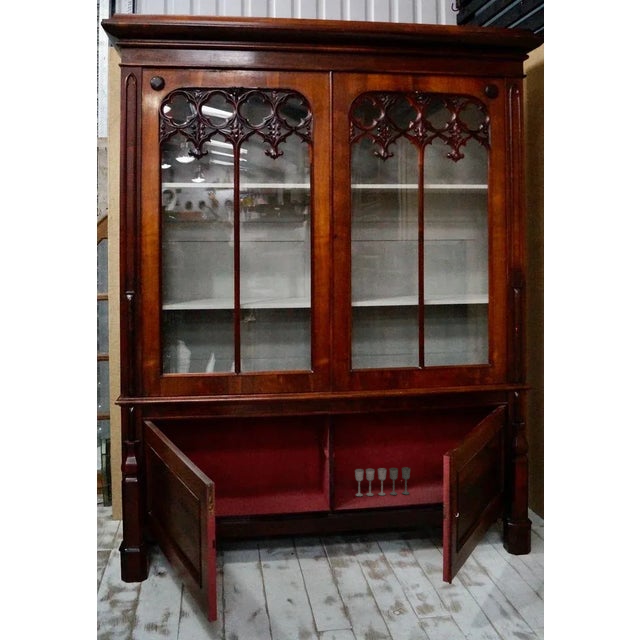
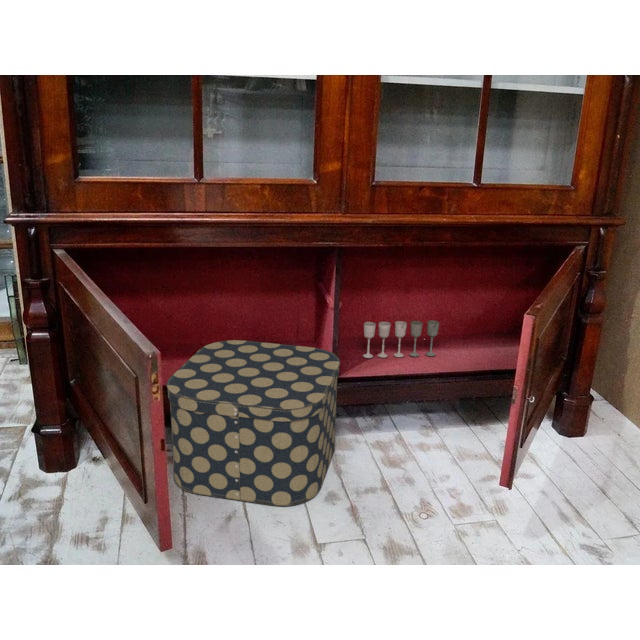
storage box: none [214,484,336,606] -> present [167,340,340,506]

